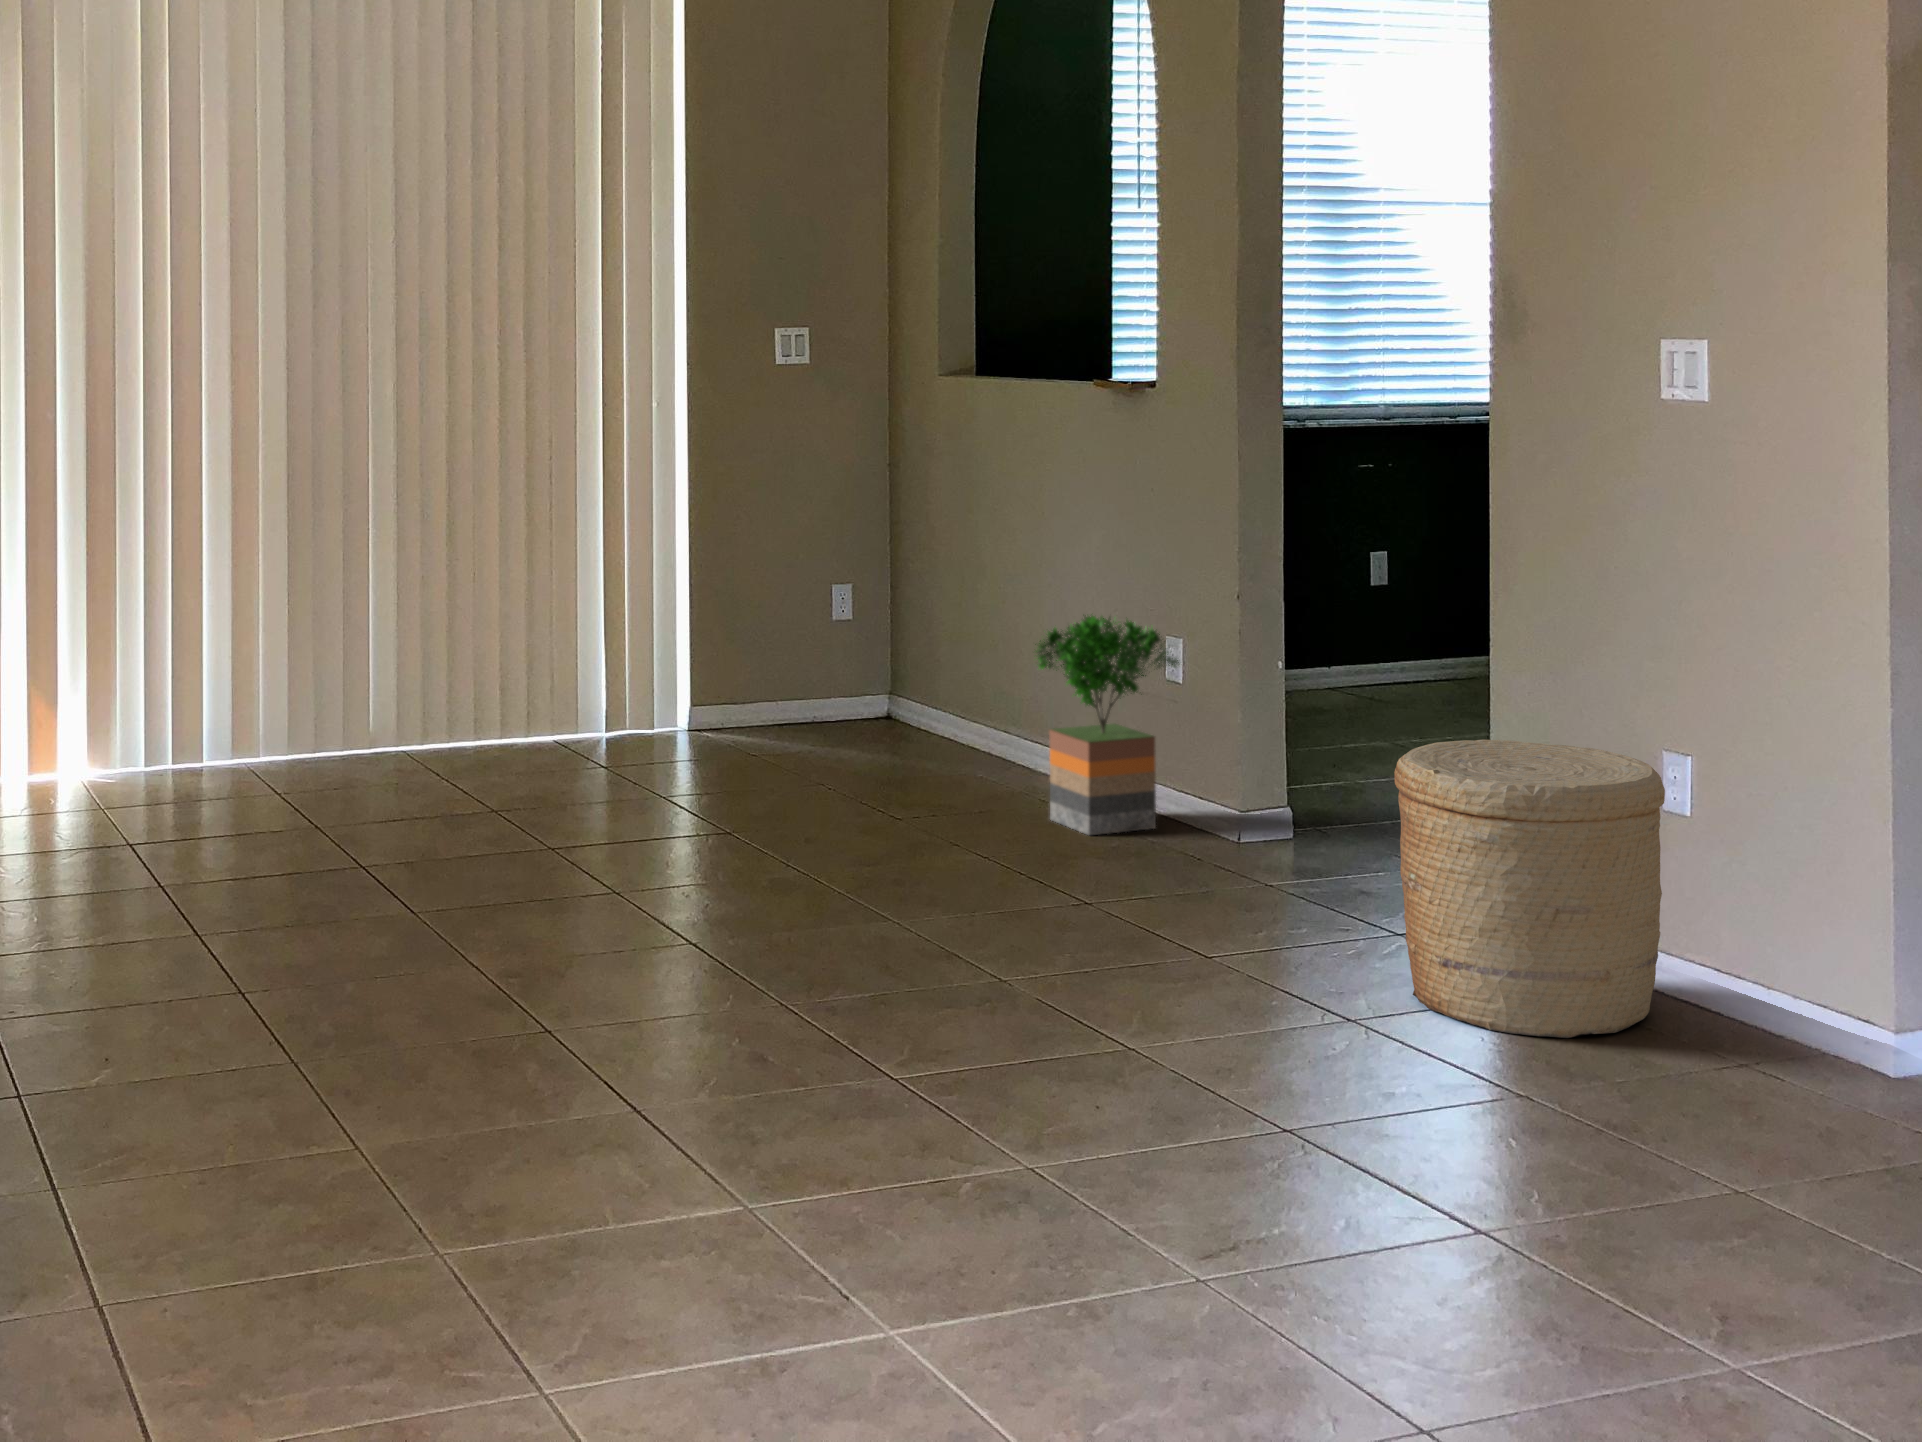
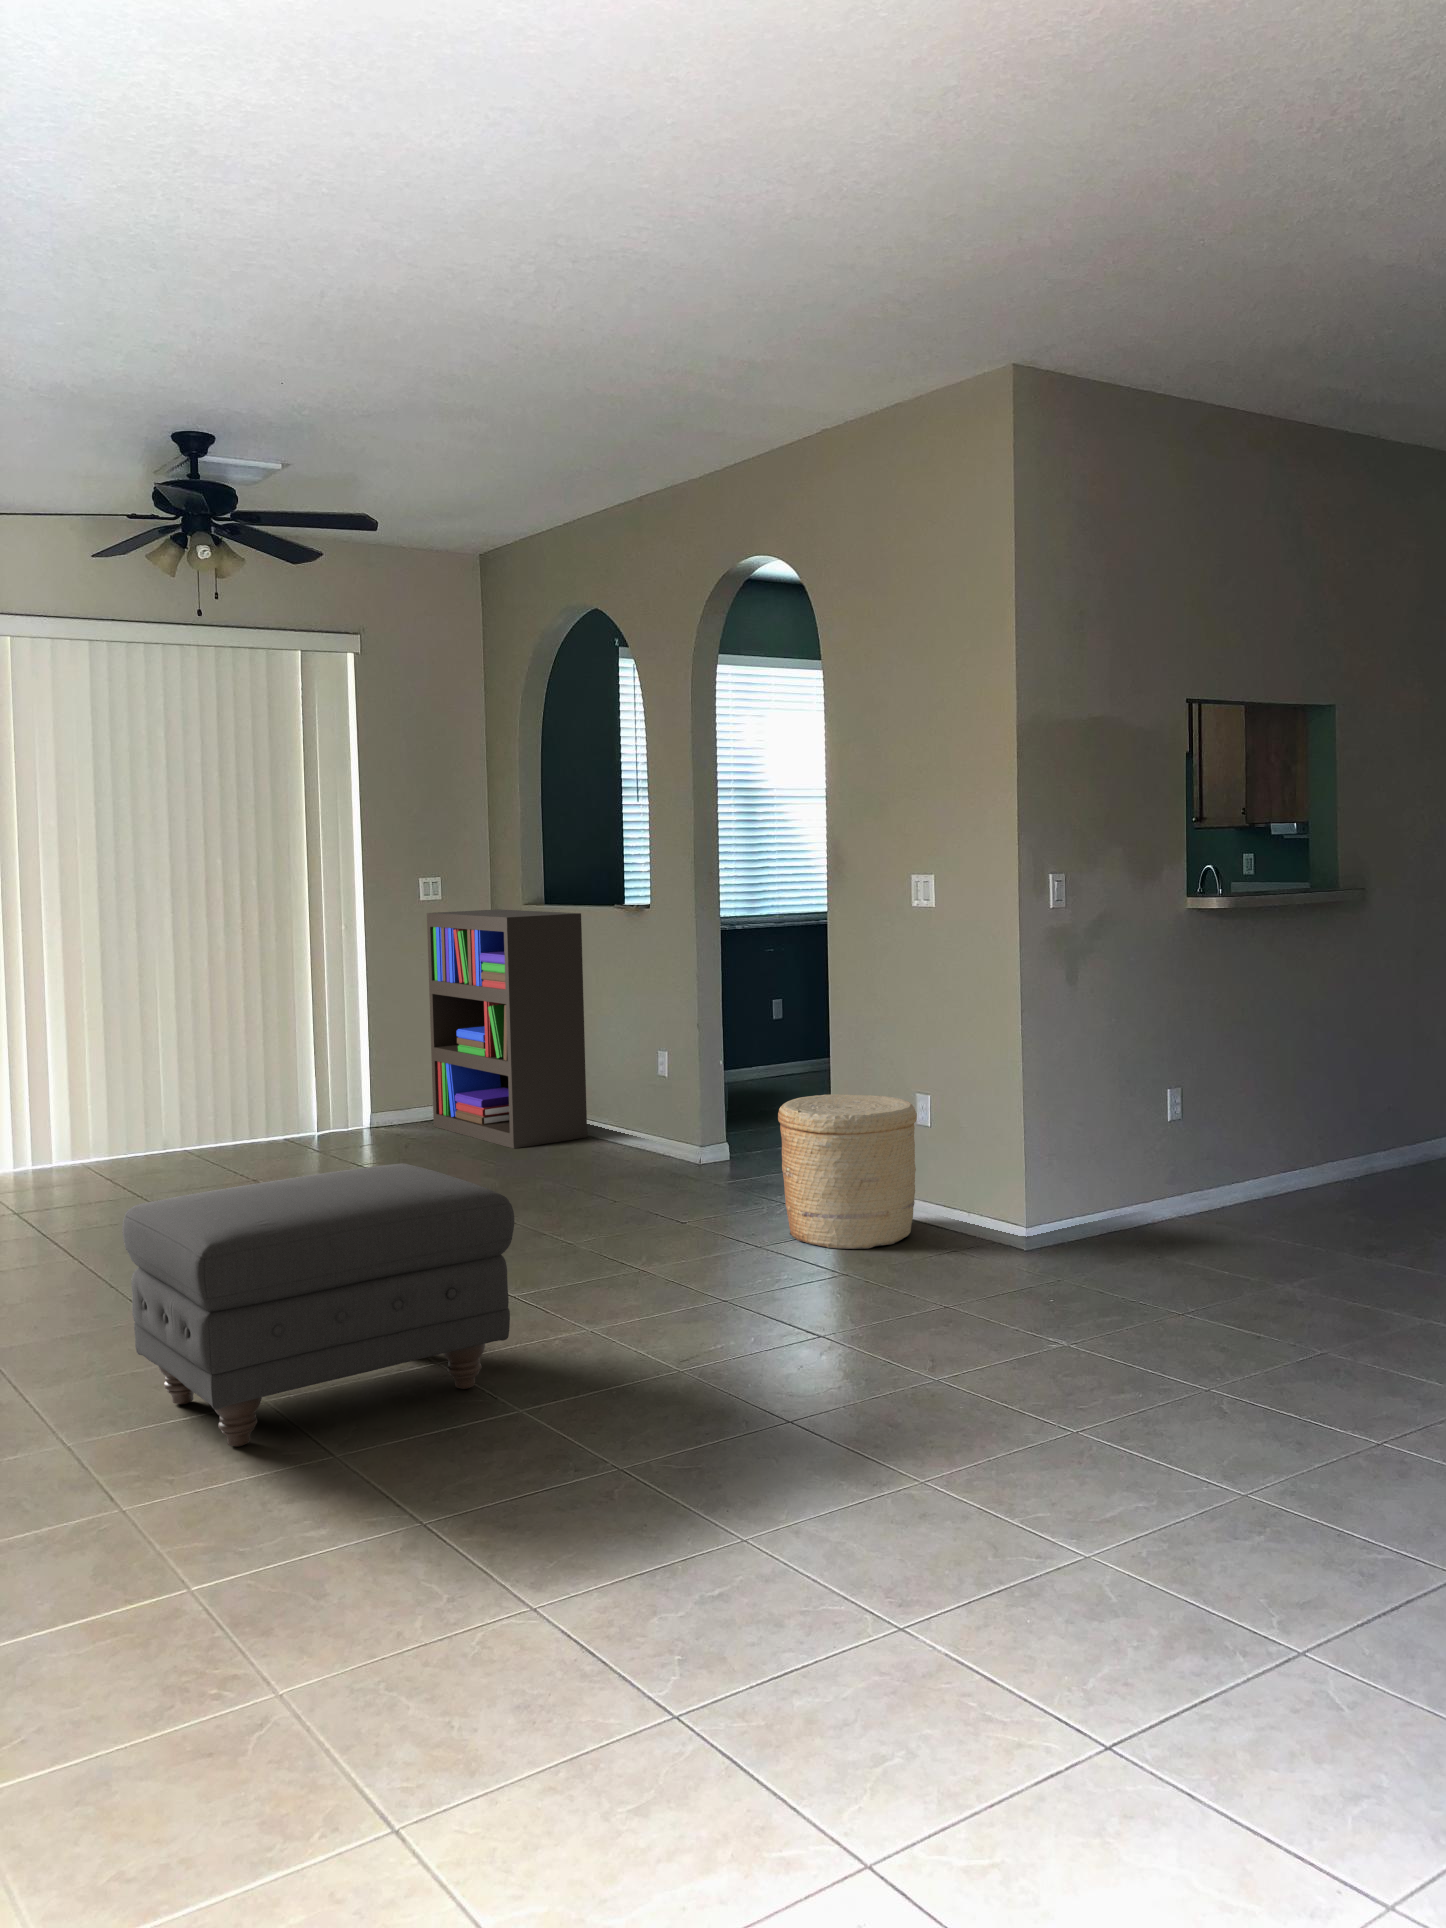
bookshelf: none [787,382,1043,786] -> present [427,909,587,1149]
potted tree: present [1035,616,1179,835] -> none [579,1040,668,1168]
ottoman: none [235,835,906,1346] -> present [122,1163,514,1447]

